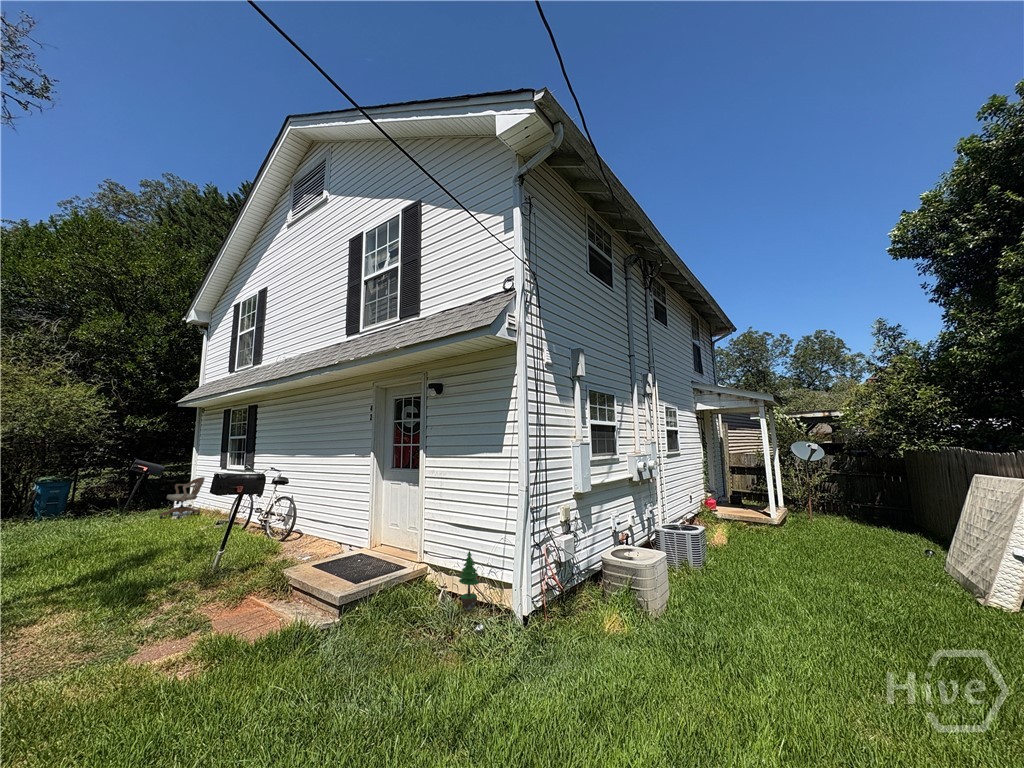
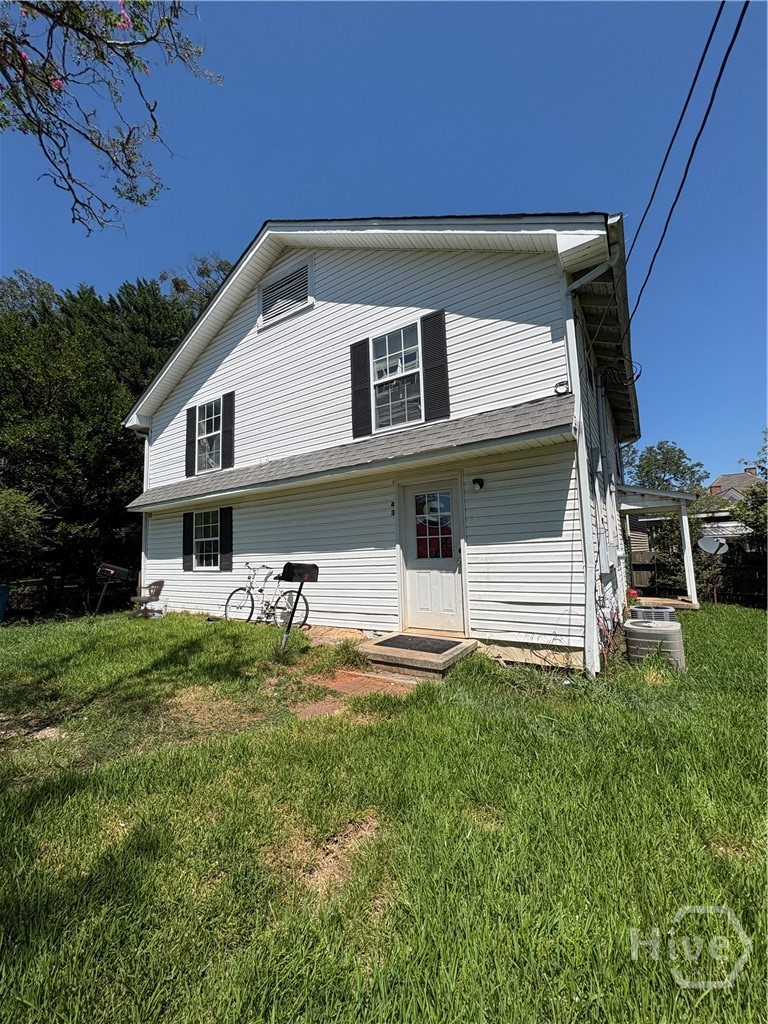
potted tree: present [459,551,479,611] -> none [527,621,546,671]

